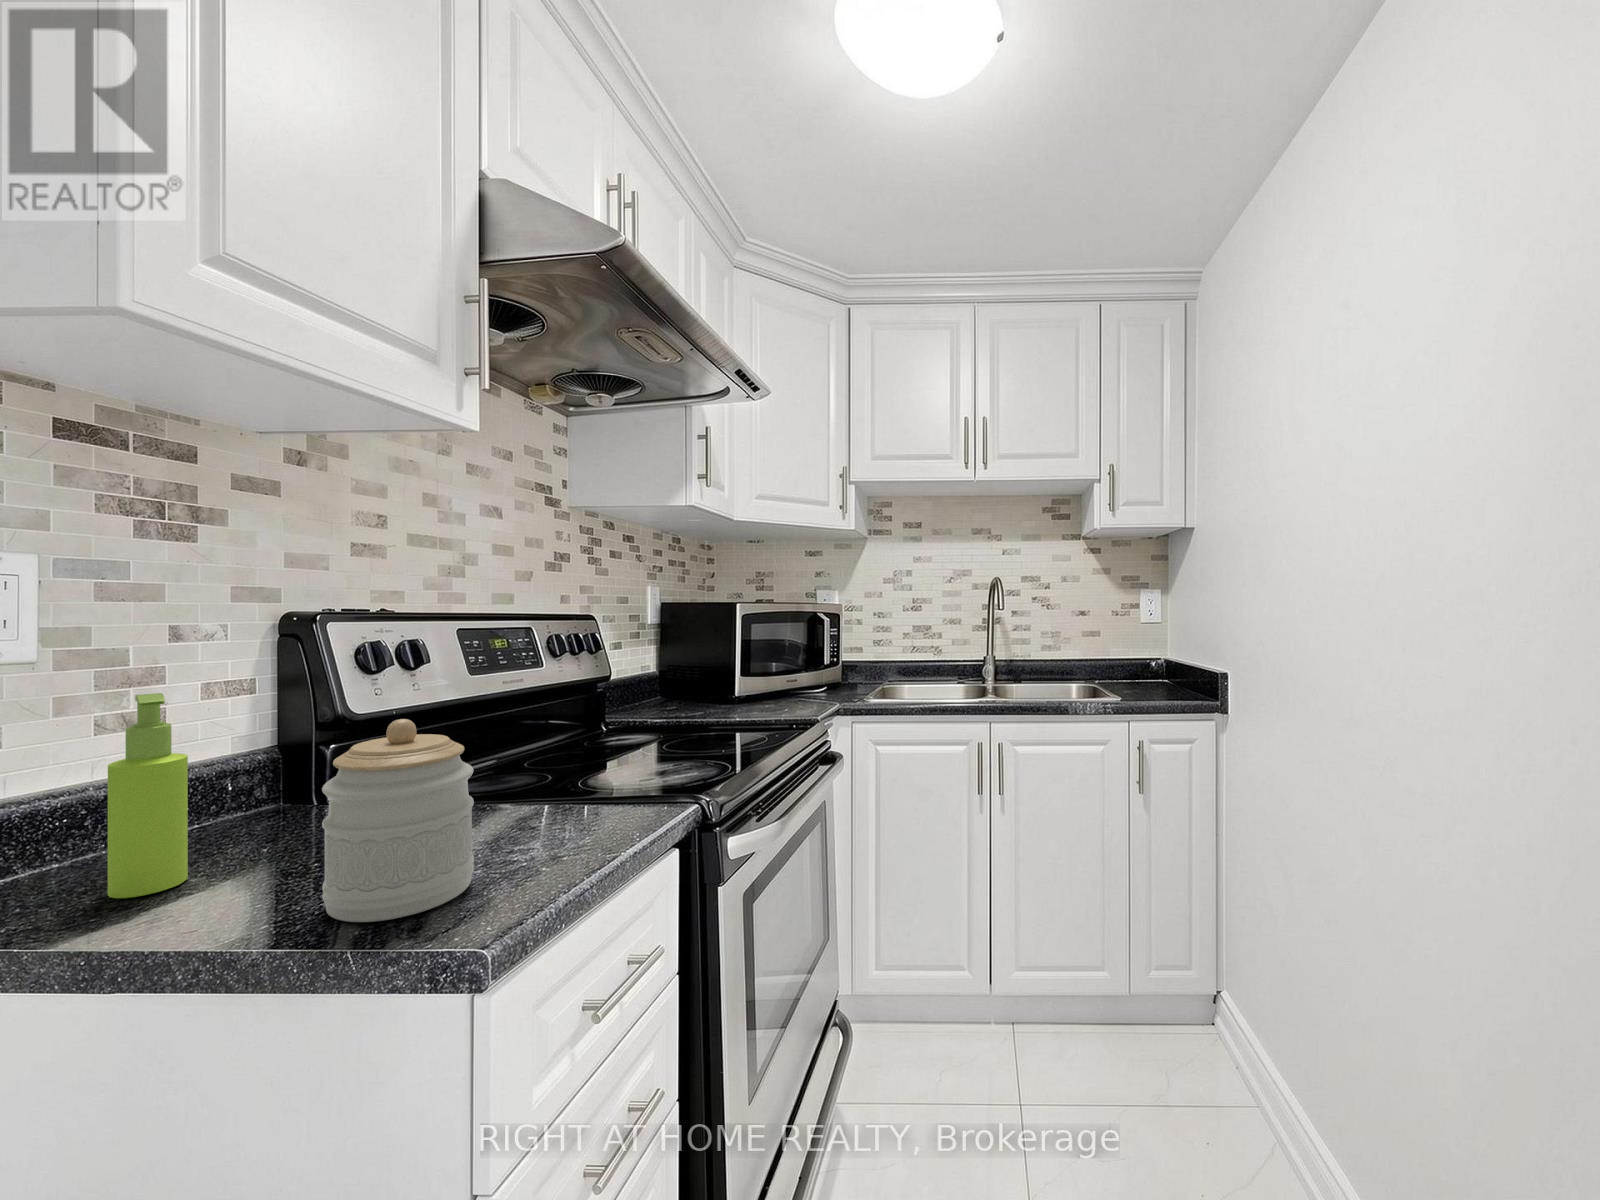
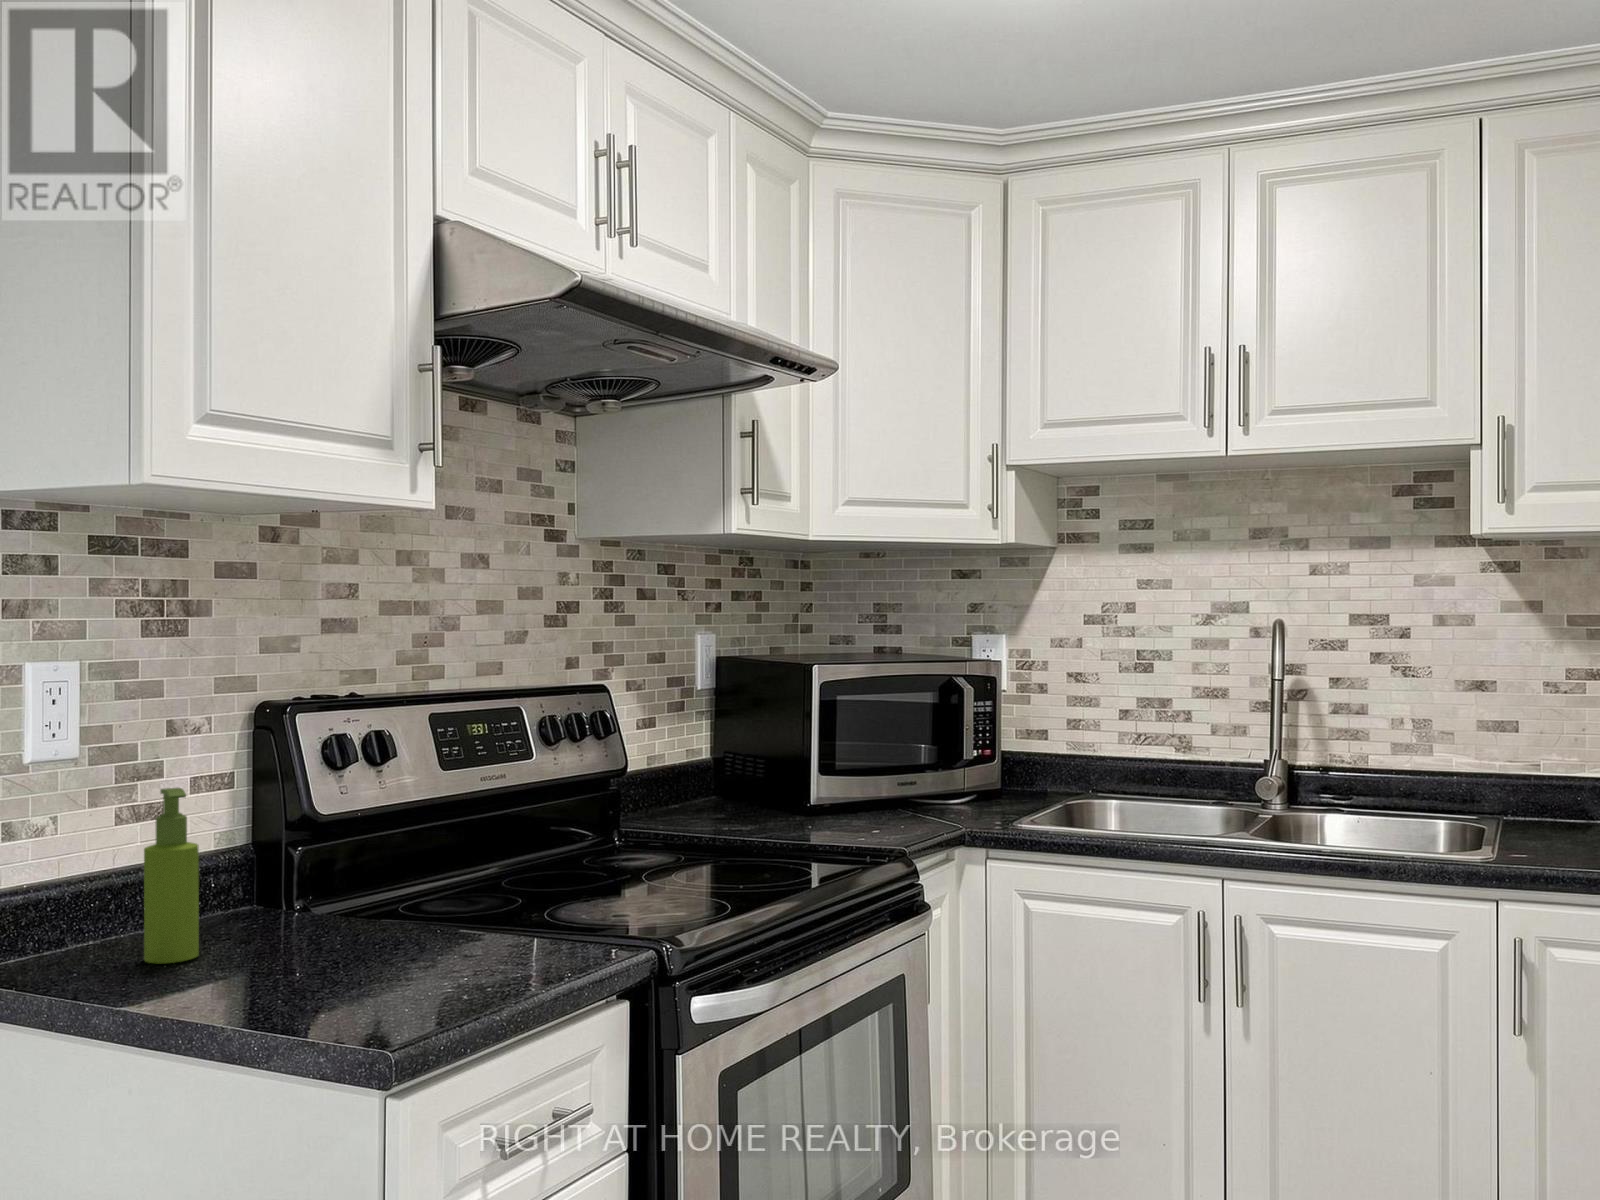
jar: present [322,719,474,922] -> none [311,818,432,989]

